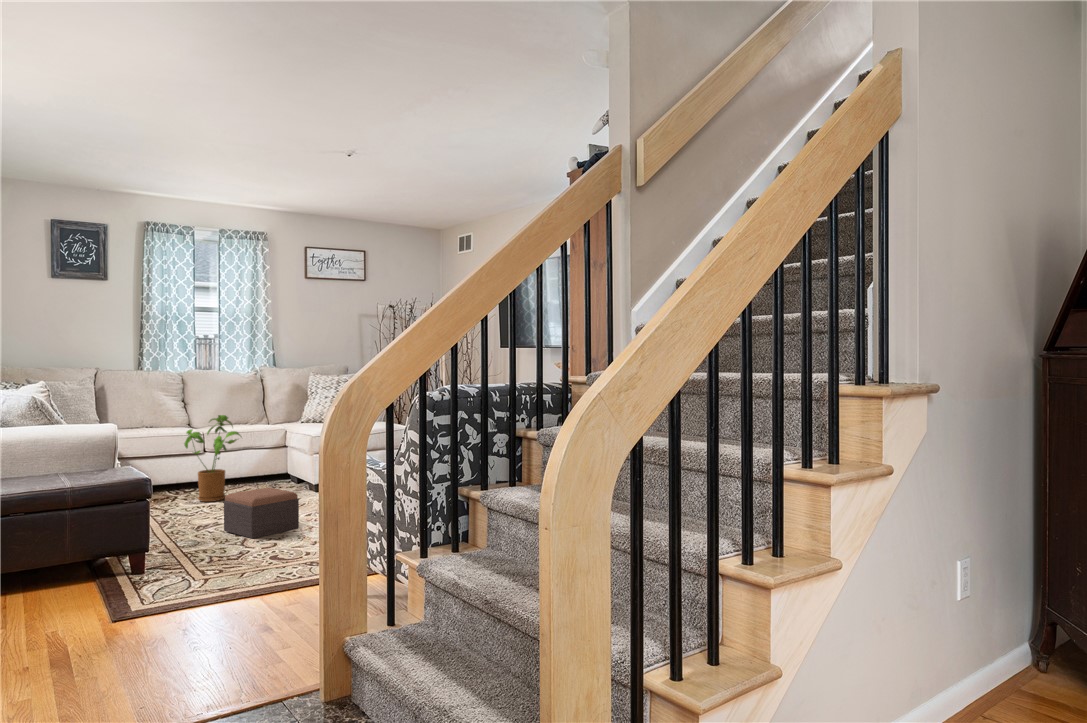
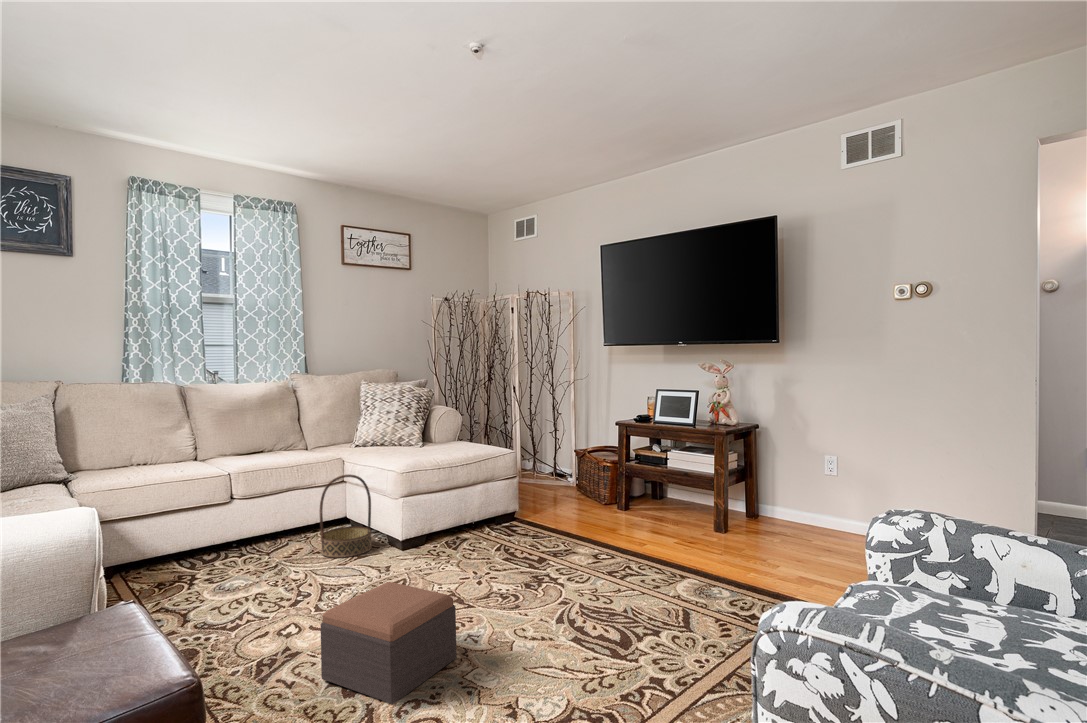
house plant: present [184,415,240,502] -> none [209,448,303,585]
basket: none [259,438,297,493] -> present [320,474,372,558]

